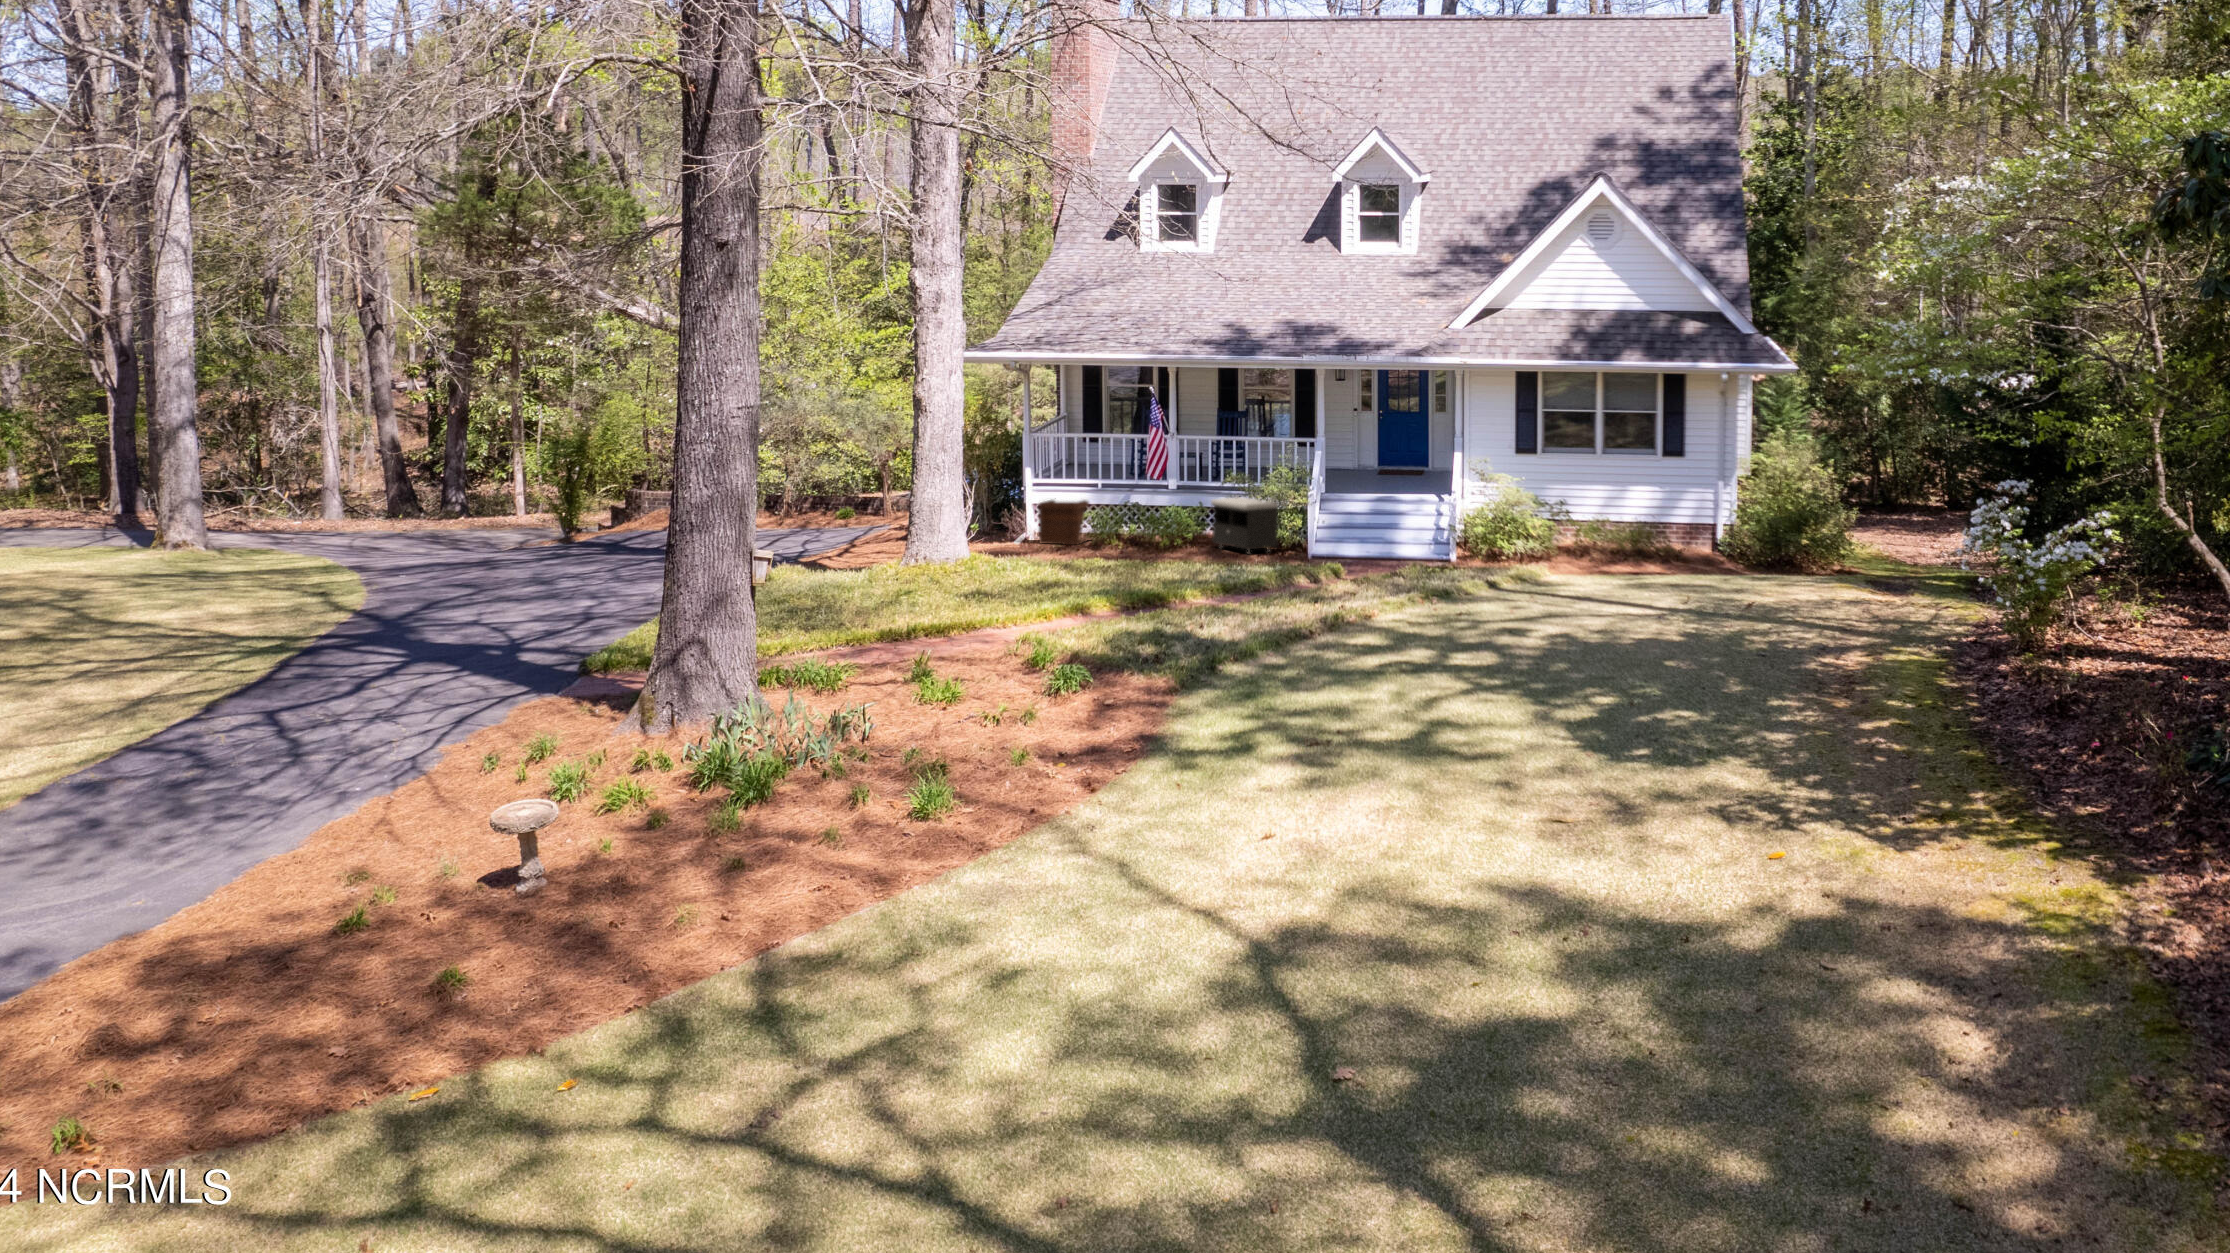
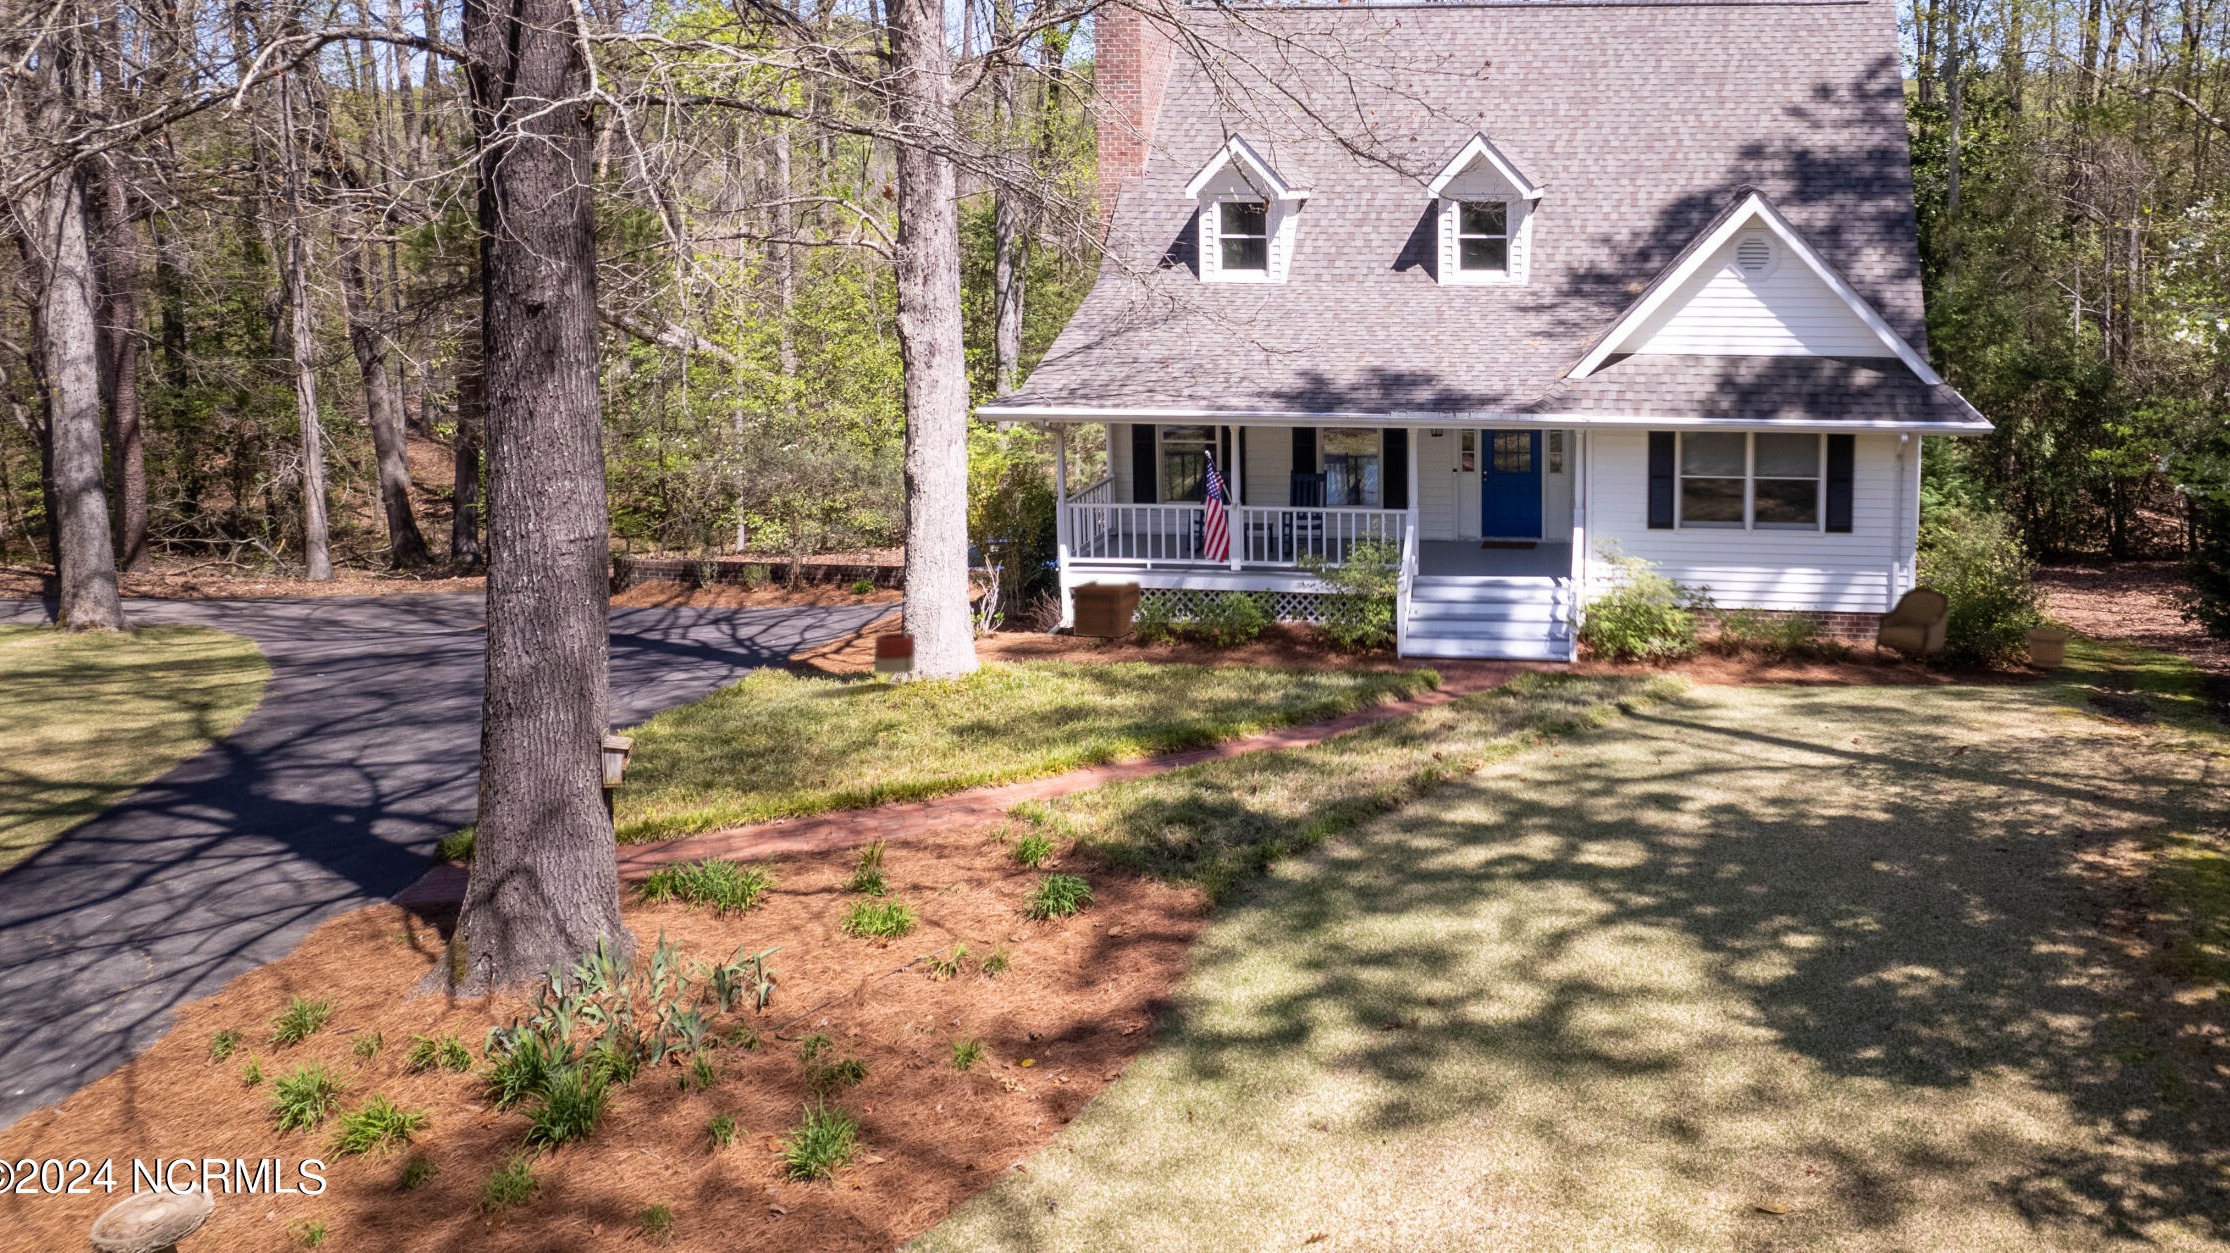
storage bench: present [1211,497,1278,552] -> none [1280,580,1361,652]
armchair: none [1699,498,1761,565] -> present [1874,586,1948,669]
planter: none [892,526,924,569] -> present [874,632,915,684]
bucket: none [1824,533,1859,564] -> present [2026,629,2068,668]

